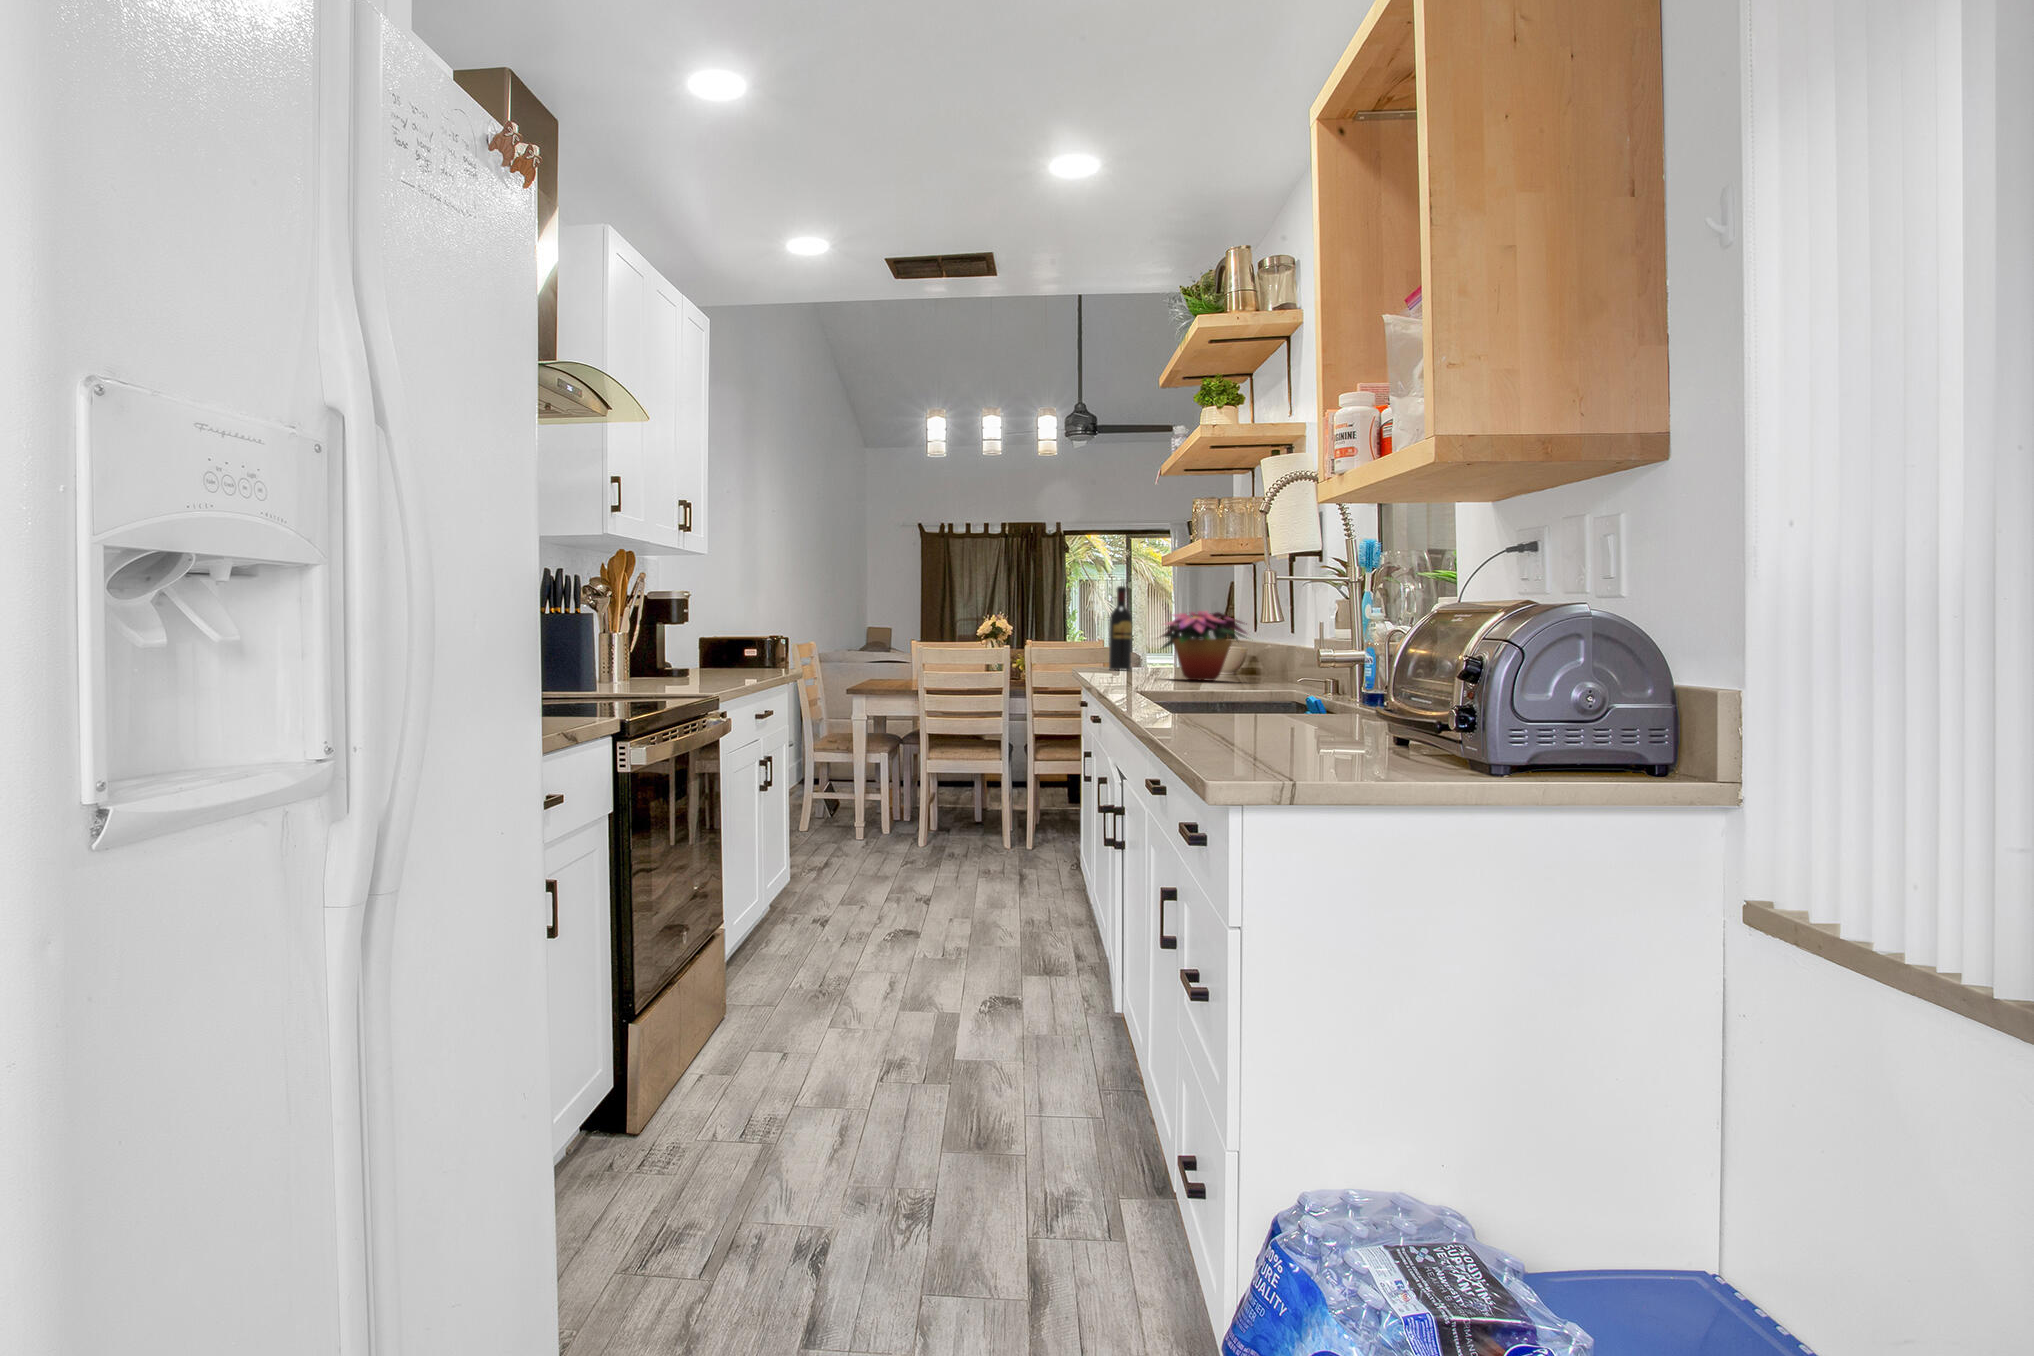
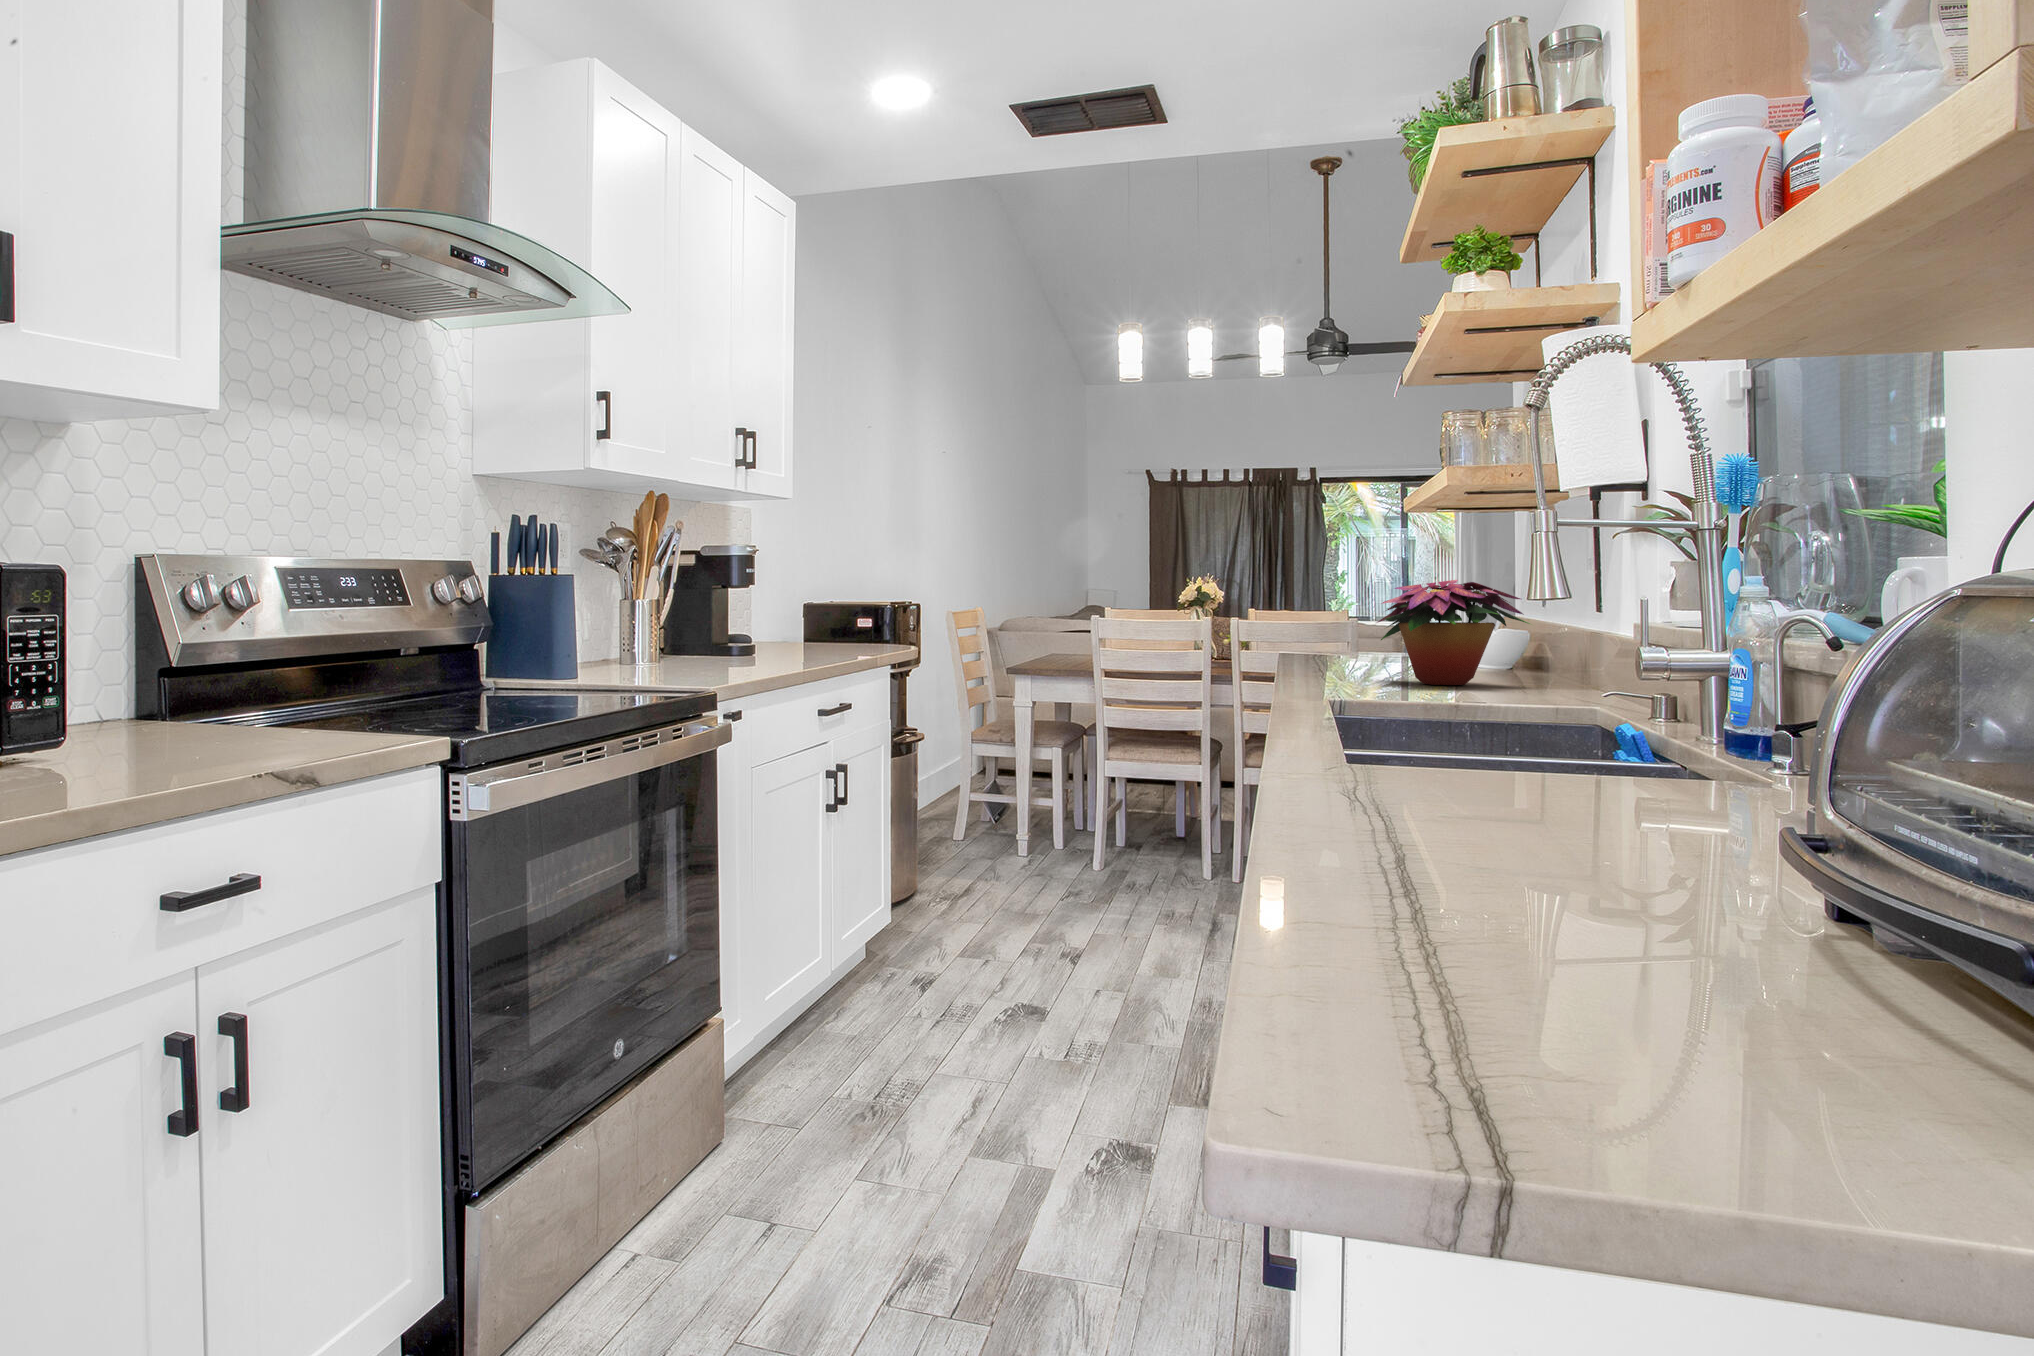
wine bottle: present [1109,586,1132,670] -> none [1323,544,1357,661]

